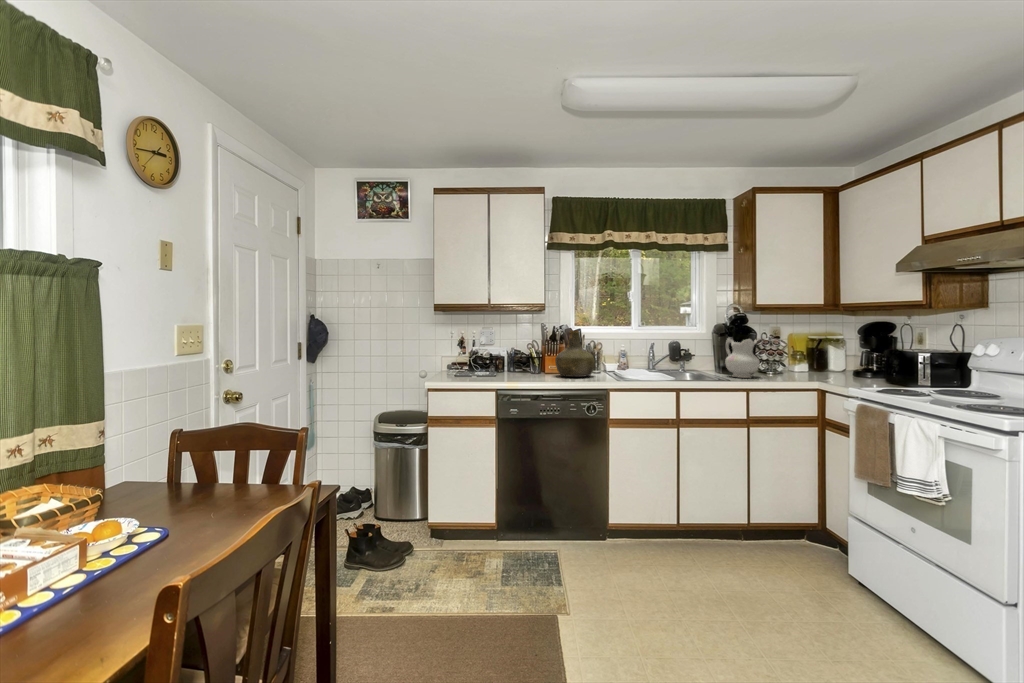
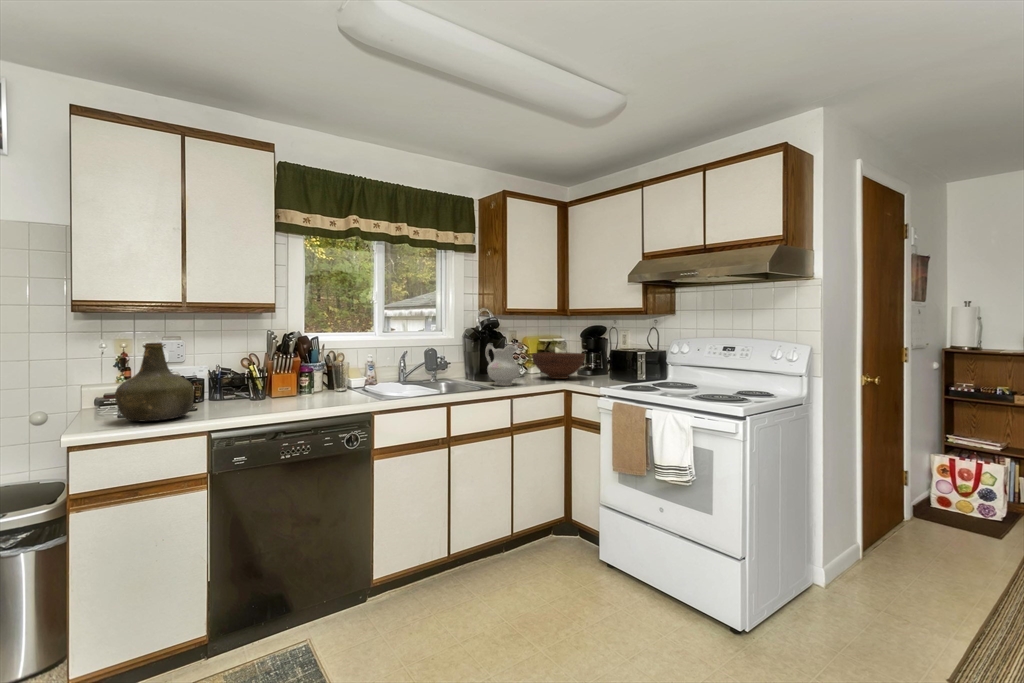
bottle: present [555,330,595,377] -> present [115,343,194,421]
fruit bowl: none [783,348,849,376] -> present [532,352,585,379]

